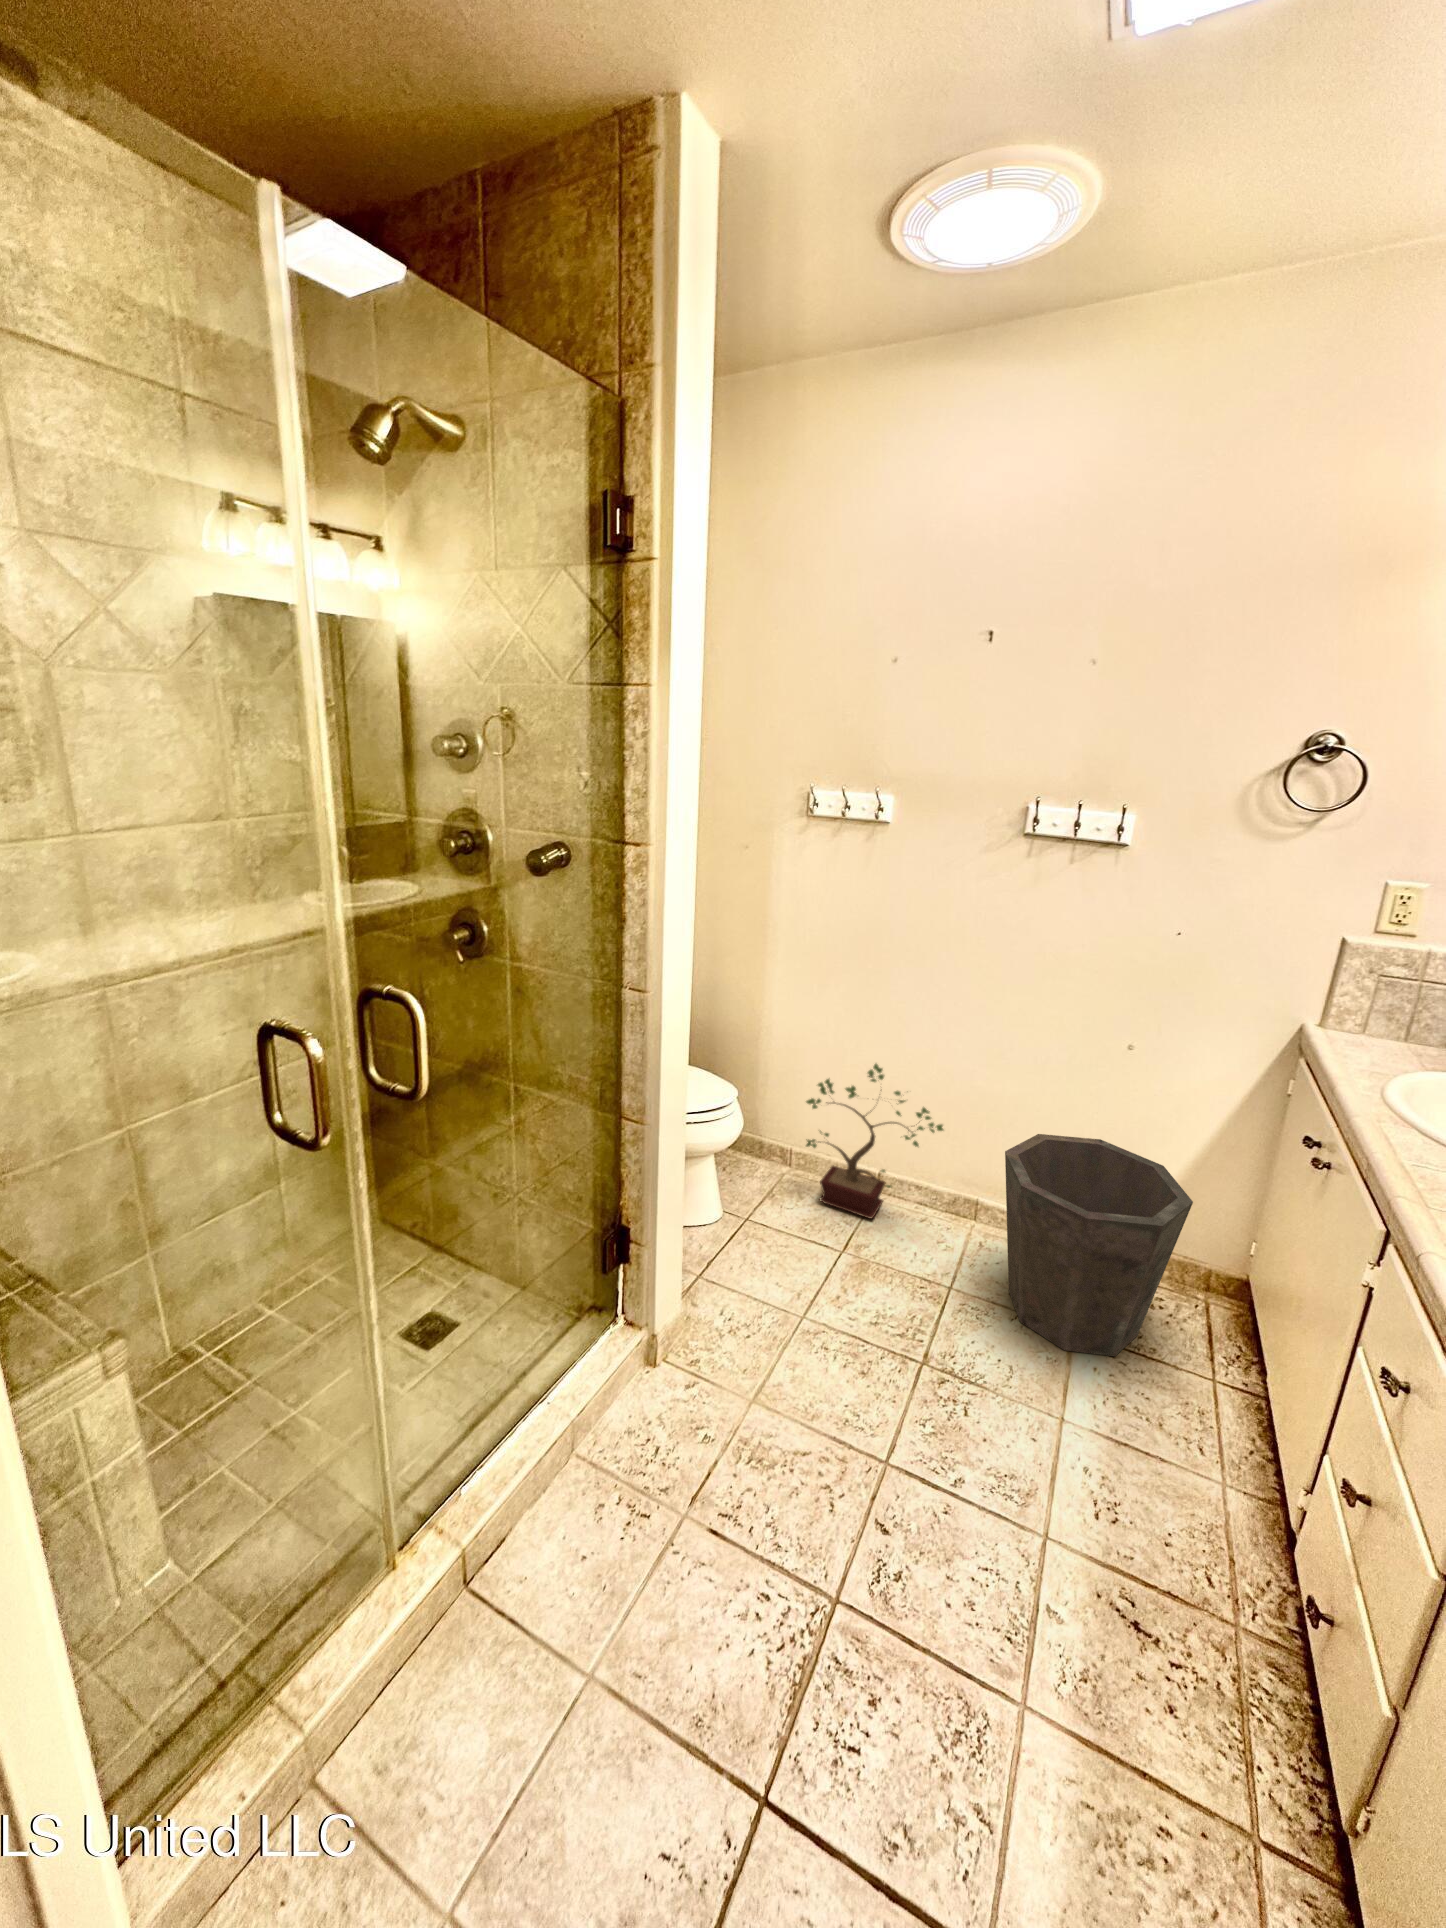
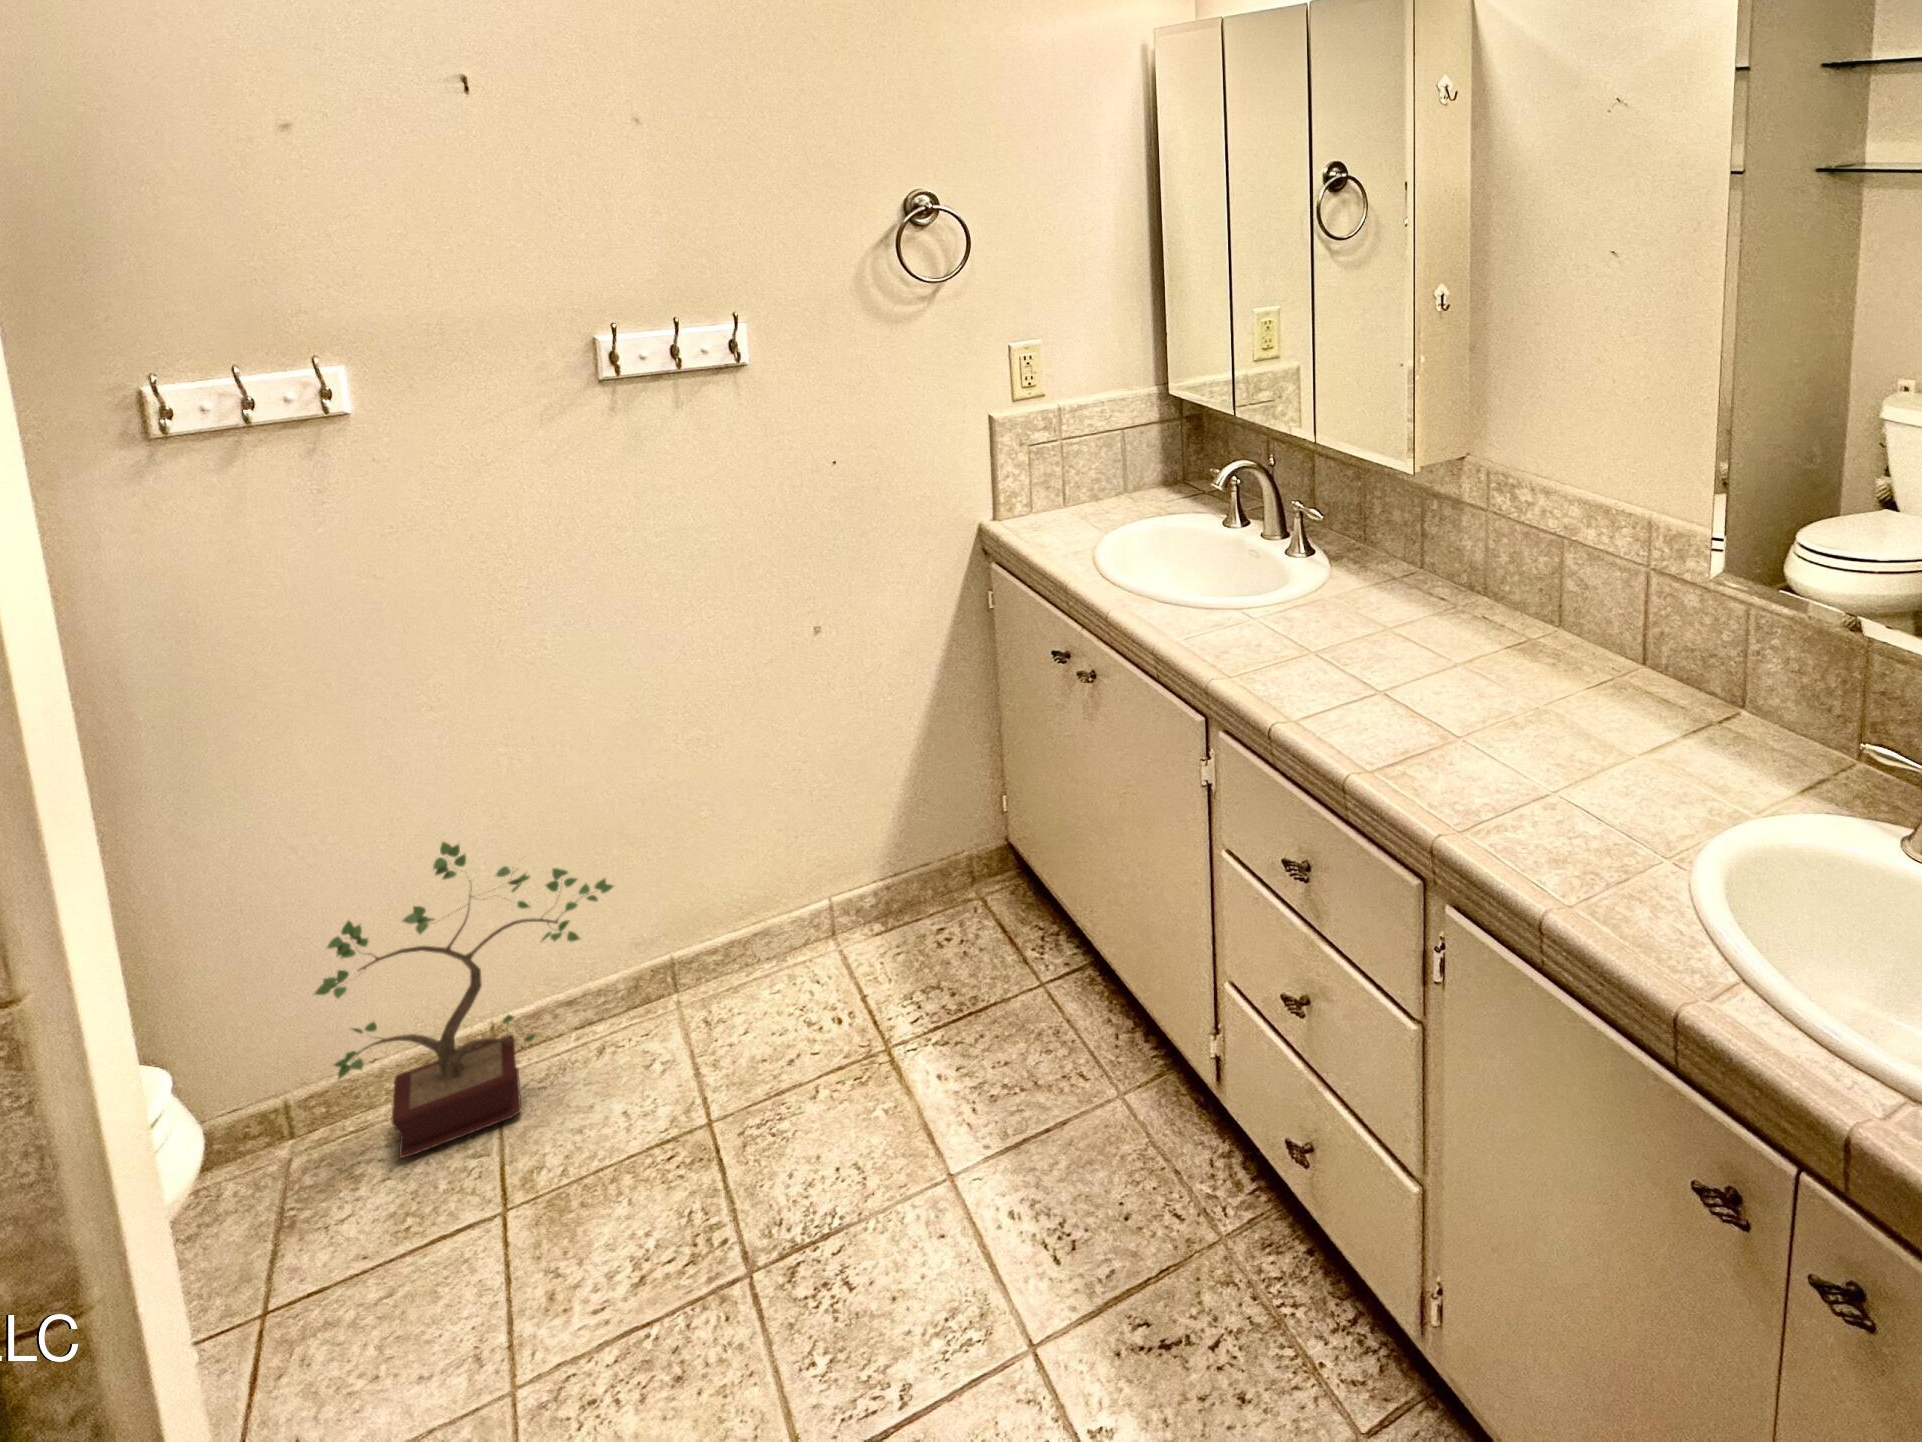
waste bin: present [1005,1134,1193,1356] -> none [727,762,963,1092]

